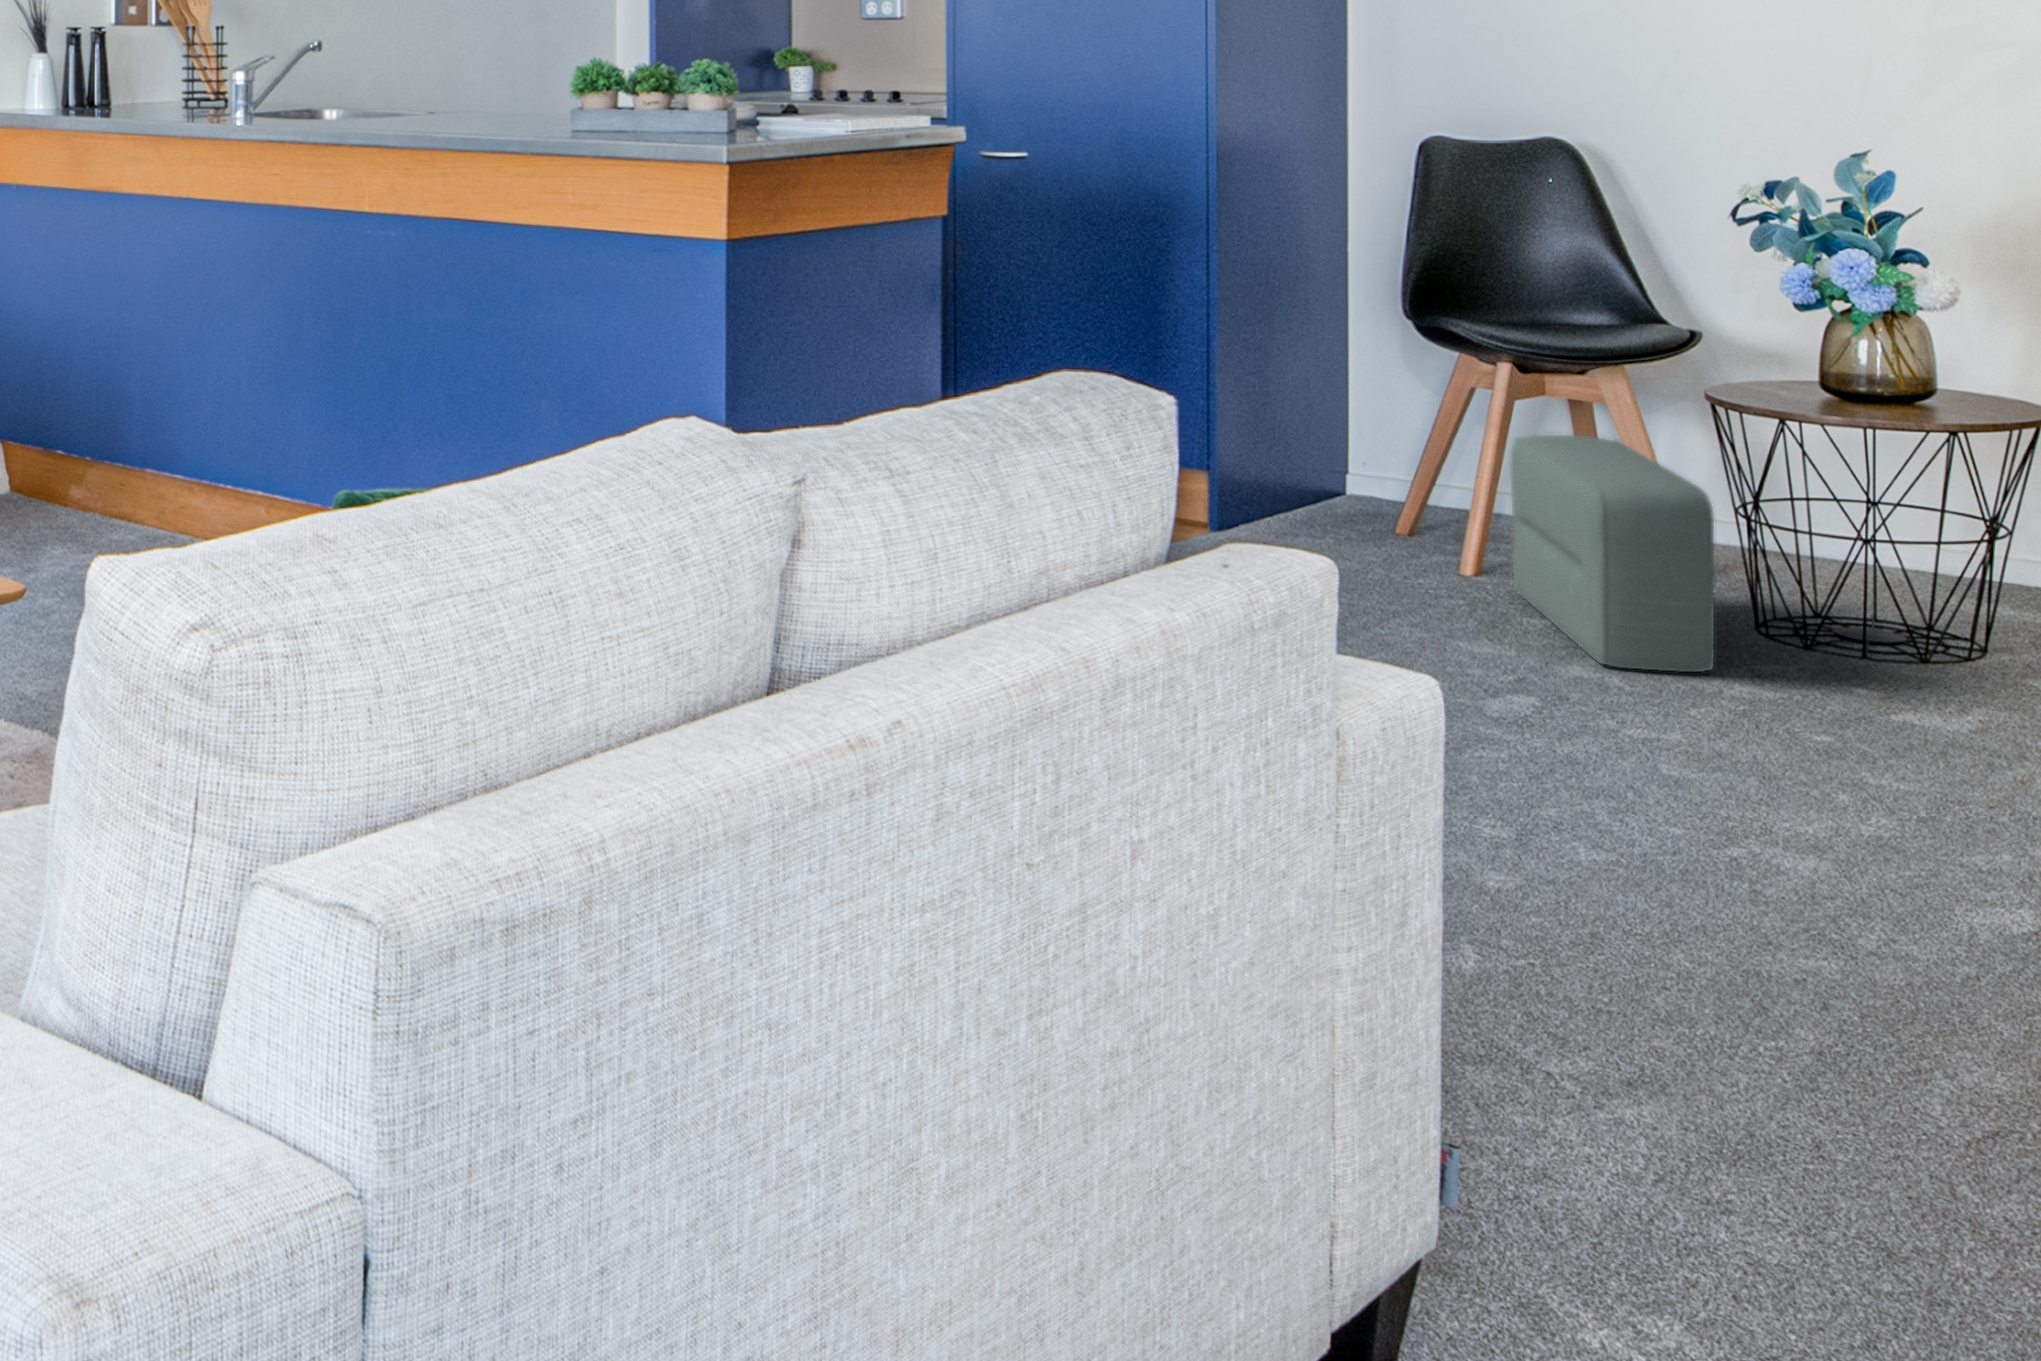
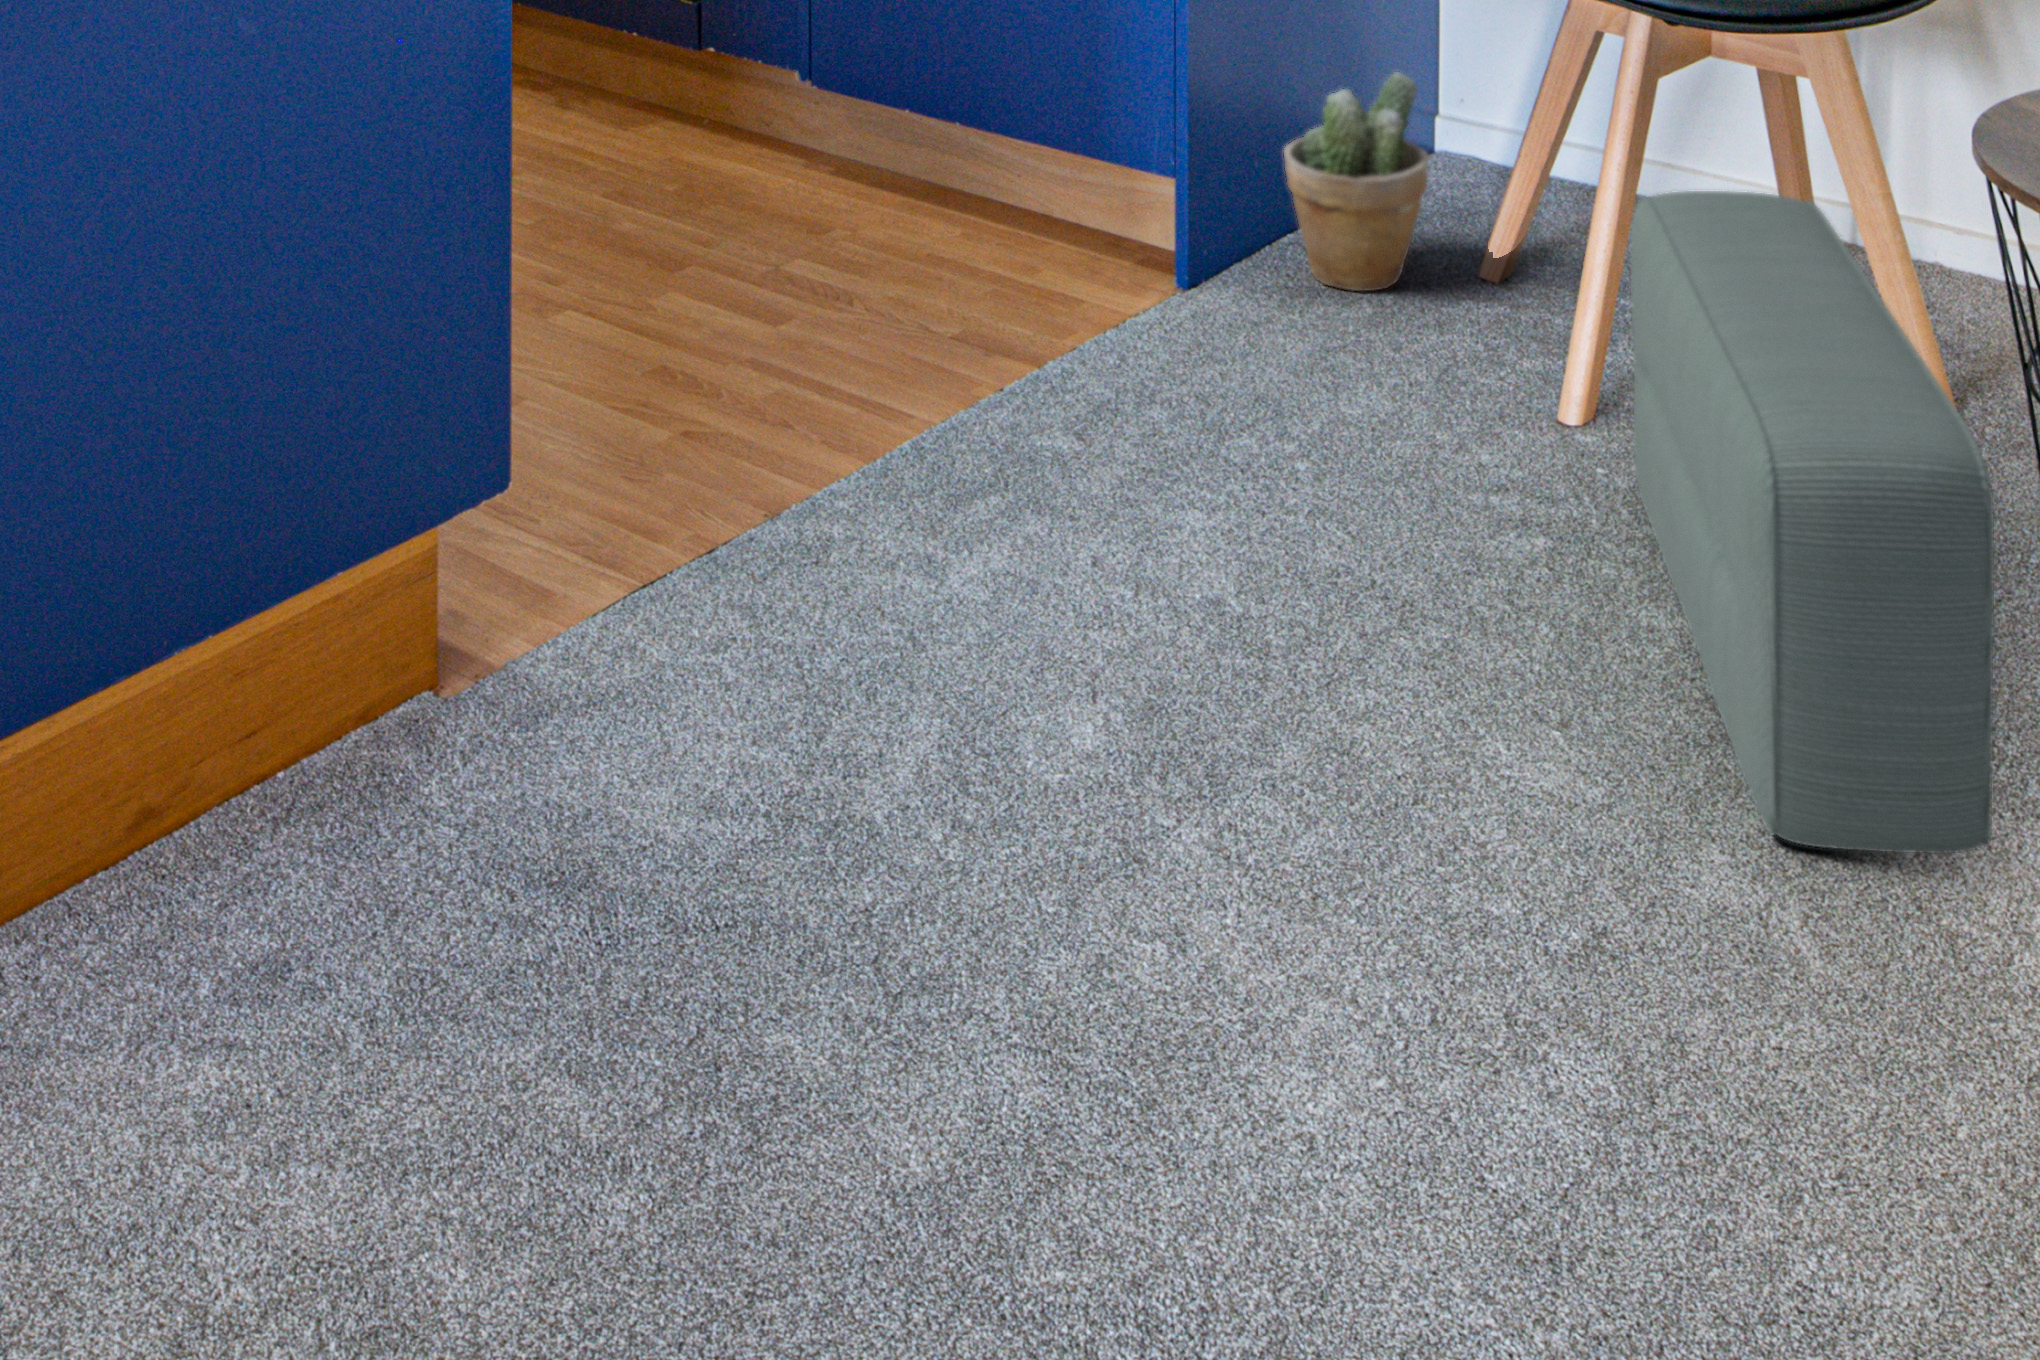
potted plant: none [1276,419,1368,536] -> present [1284,72,1429,291]

